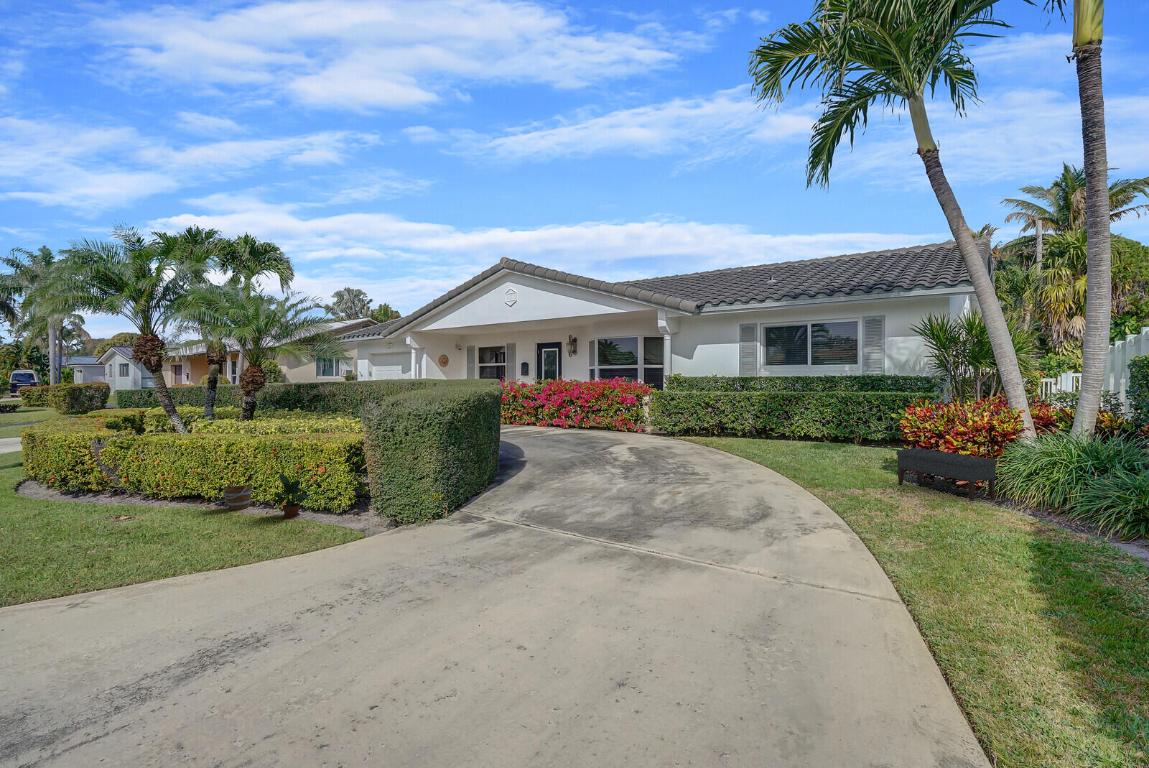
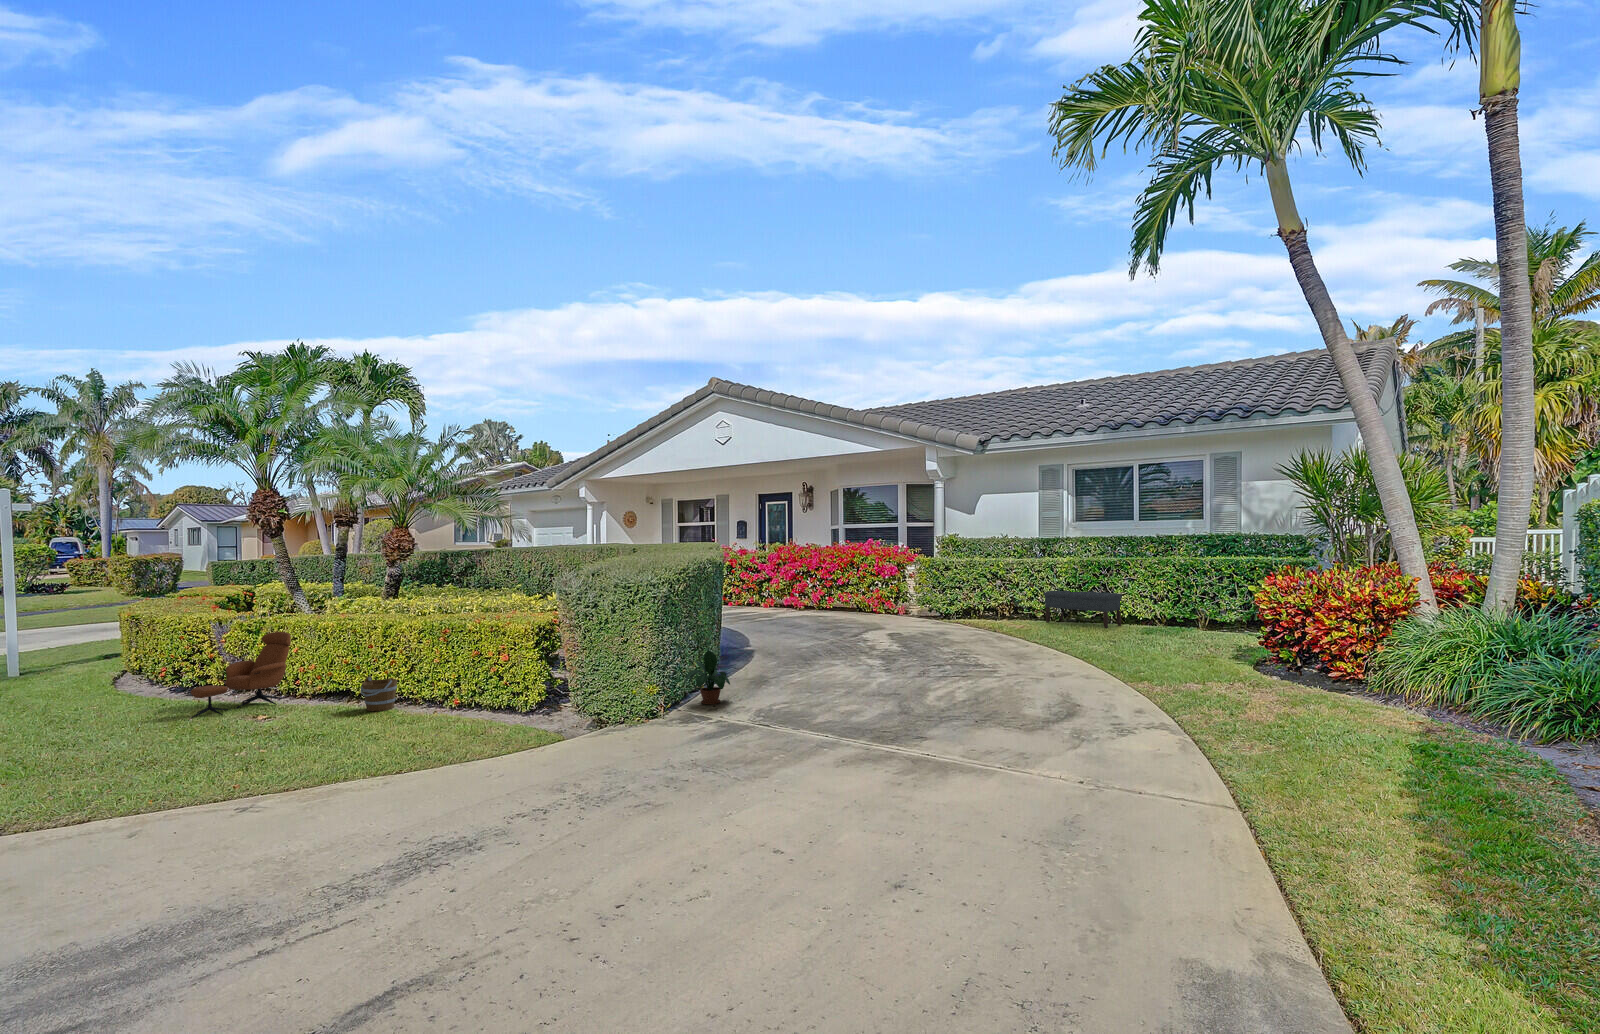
bench: present [896,448,997,501] -> present [1044,591,1122,628]
lounge chair: none [94,449,175,516] -> present [191,632,291,718]
potted plant: present [272,474,309,517] -> present [684,651,730,704]

